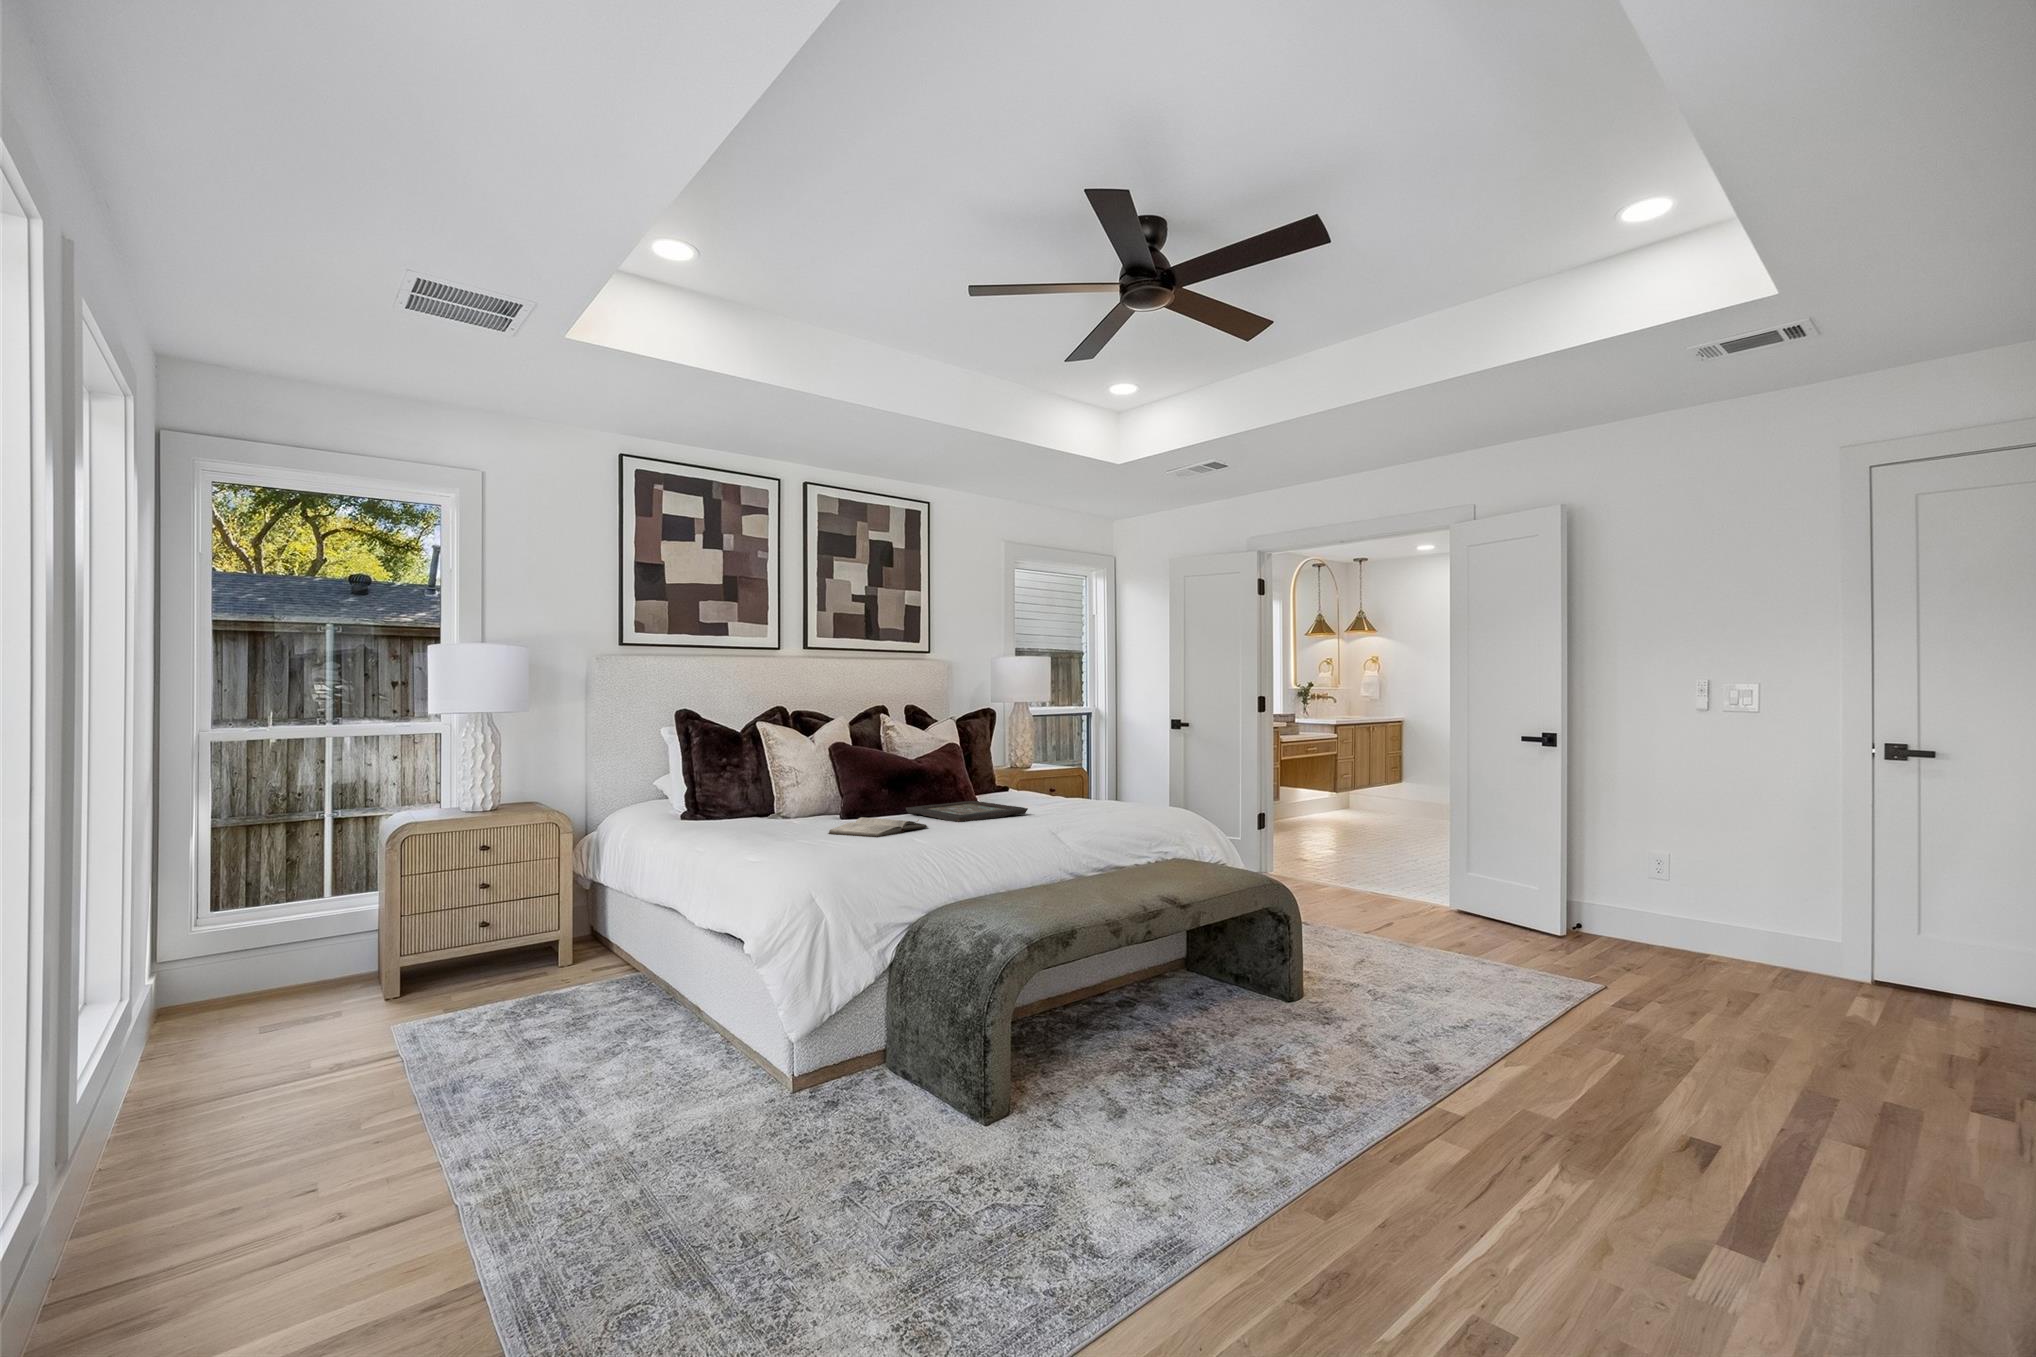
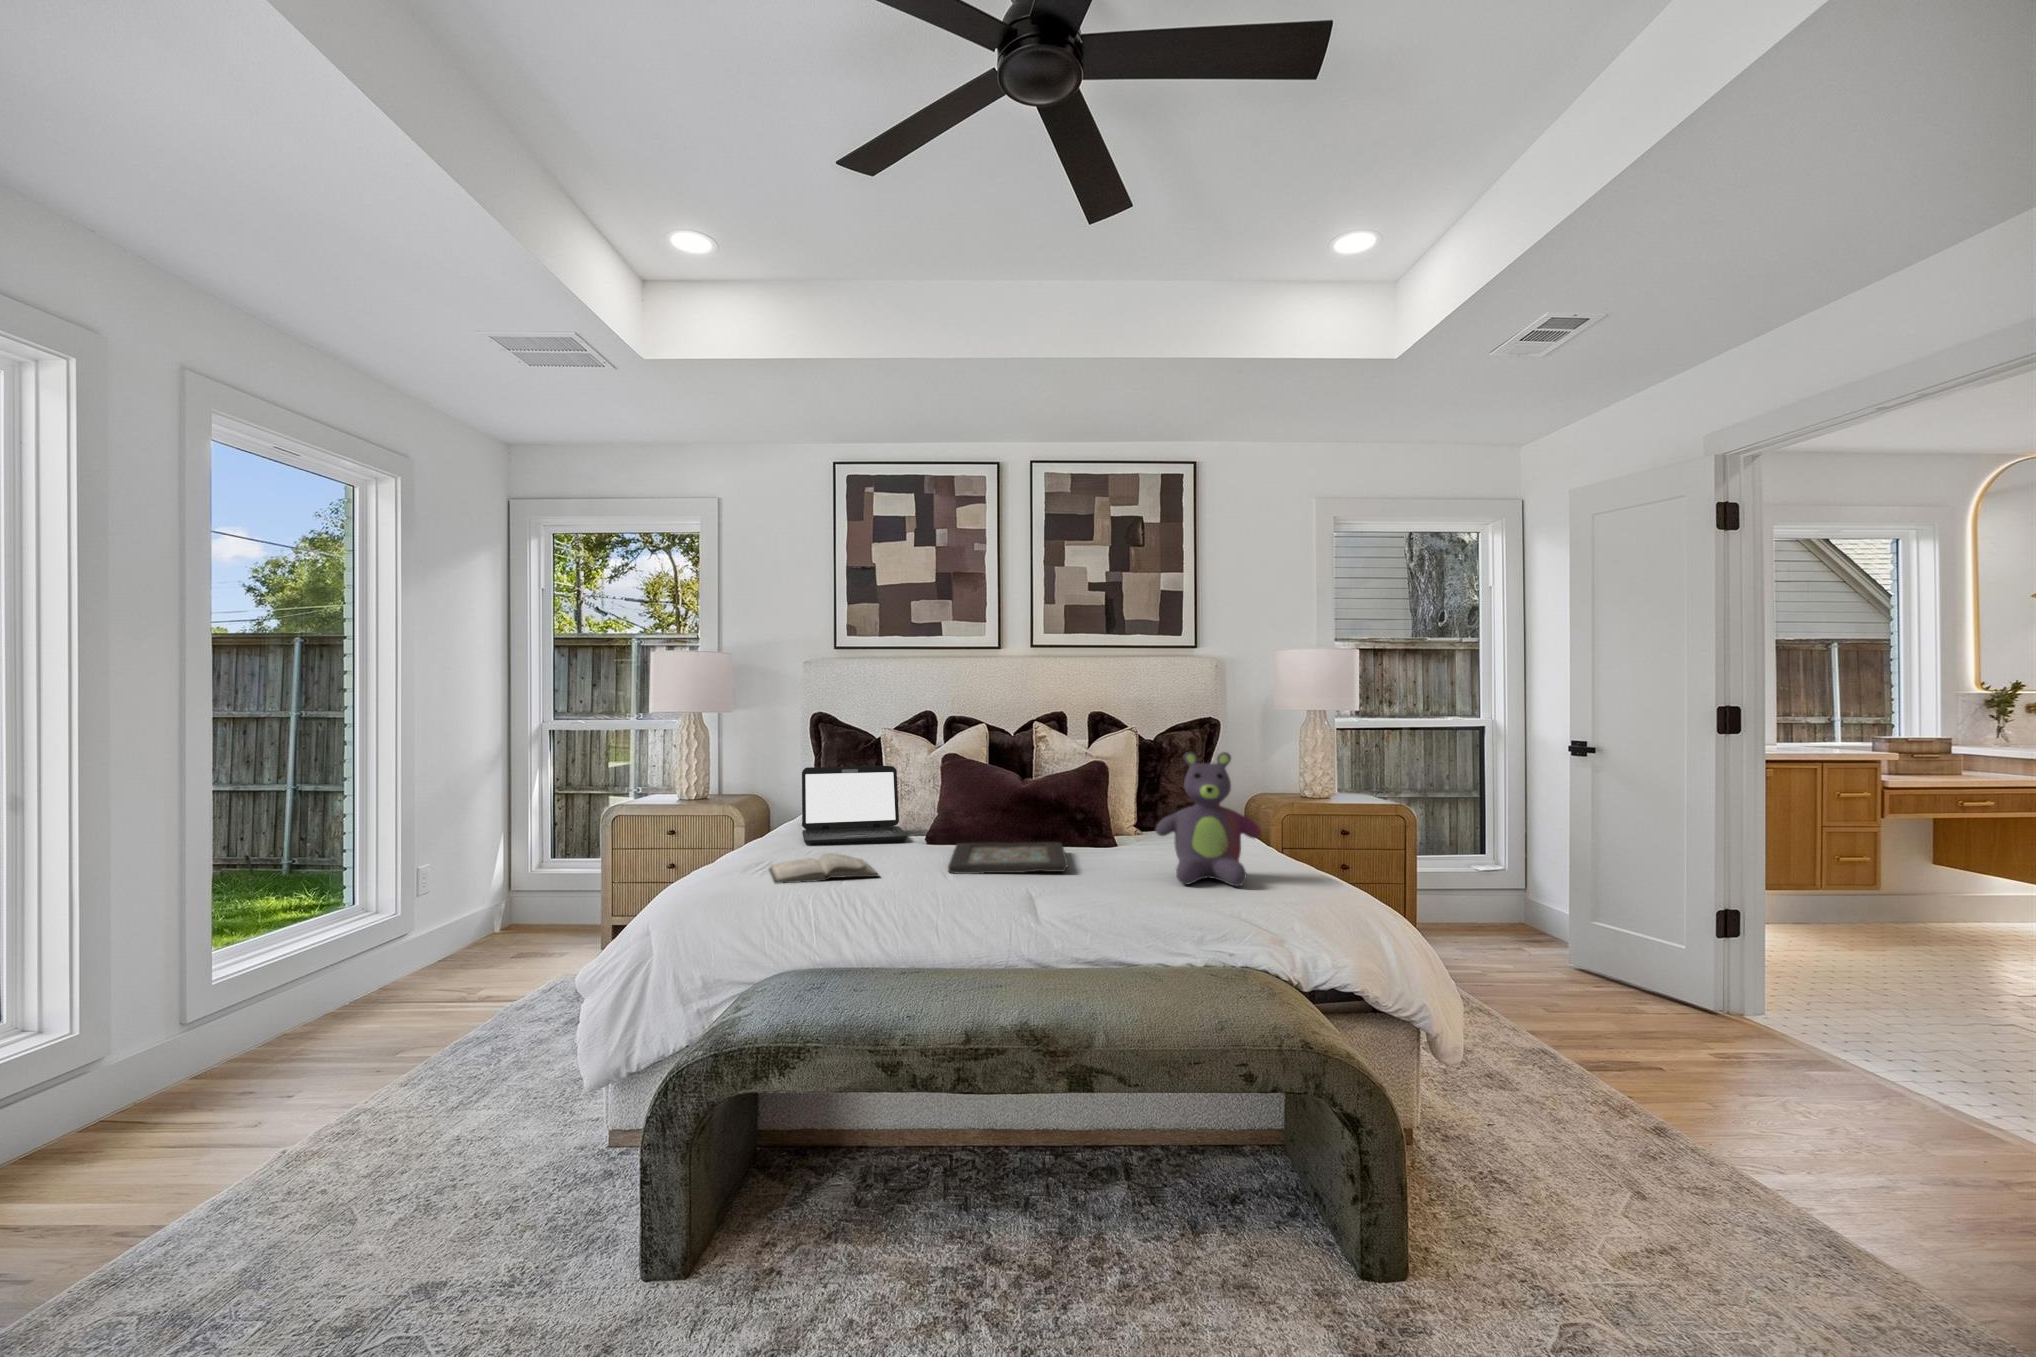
stuffed bear: none [1072,725,1141,811] -> present [1156,752,1261,886]
laptop: none [726,754,841,824] -> present [802,766,907,846]

